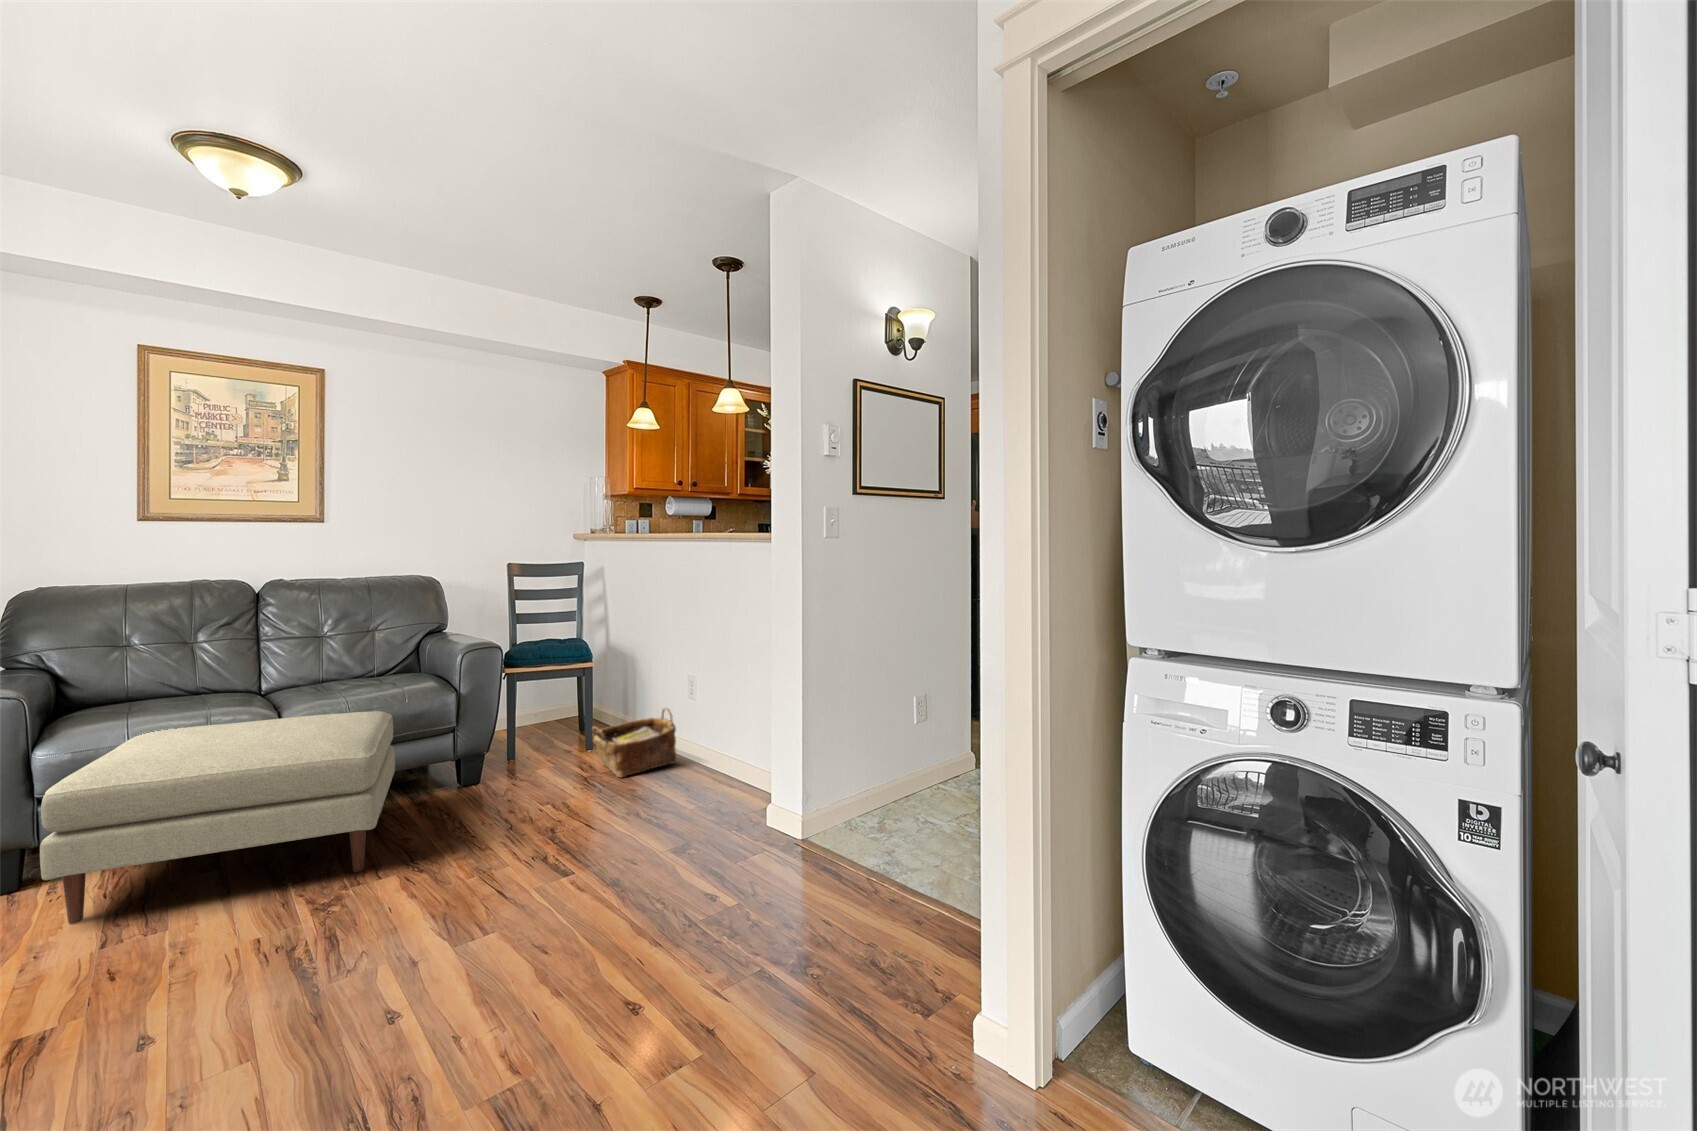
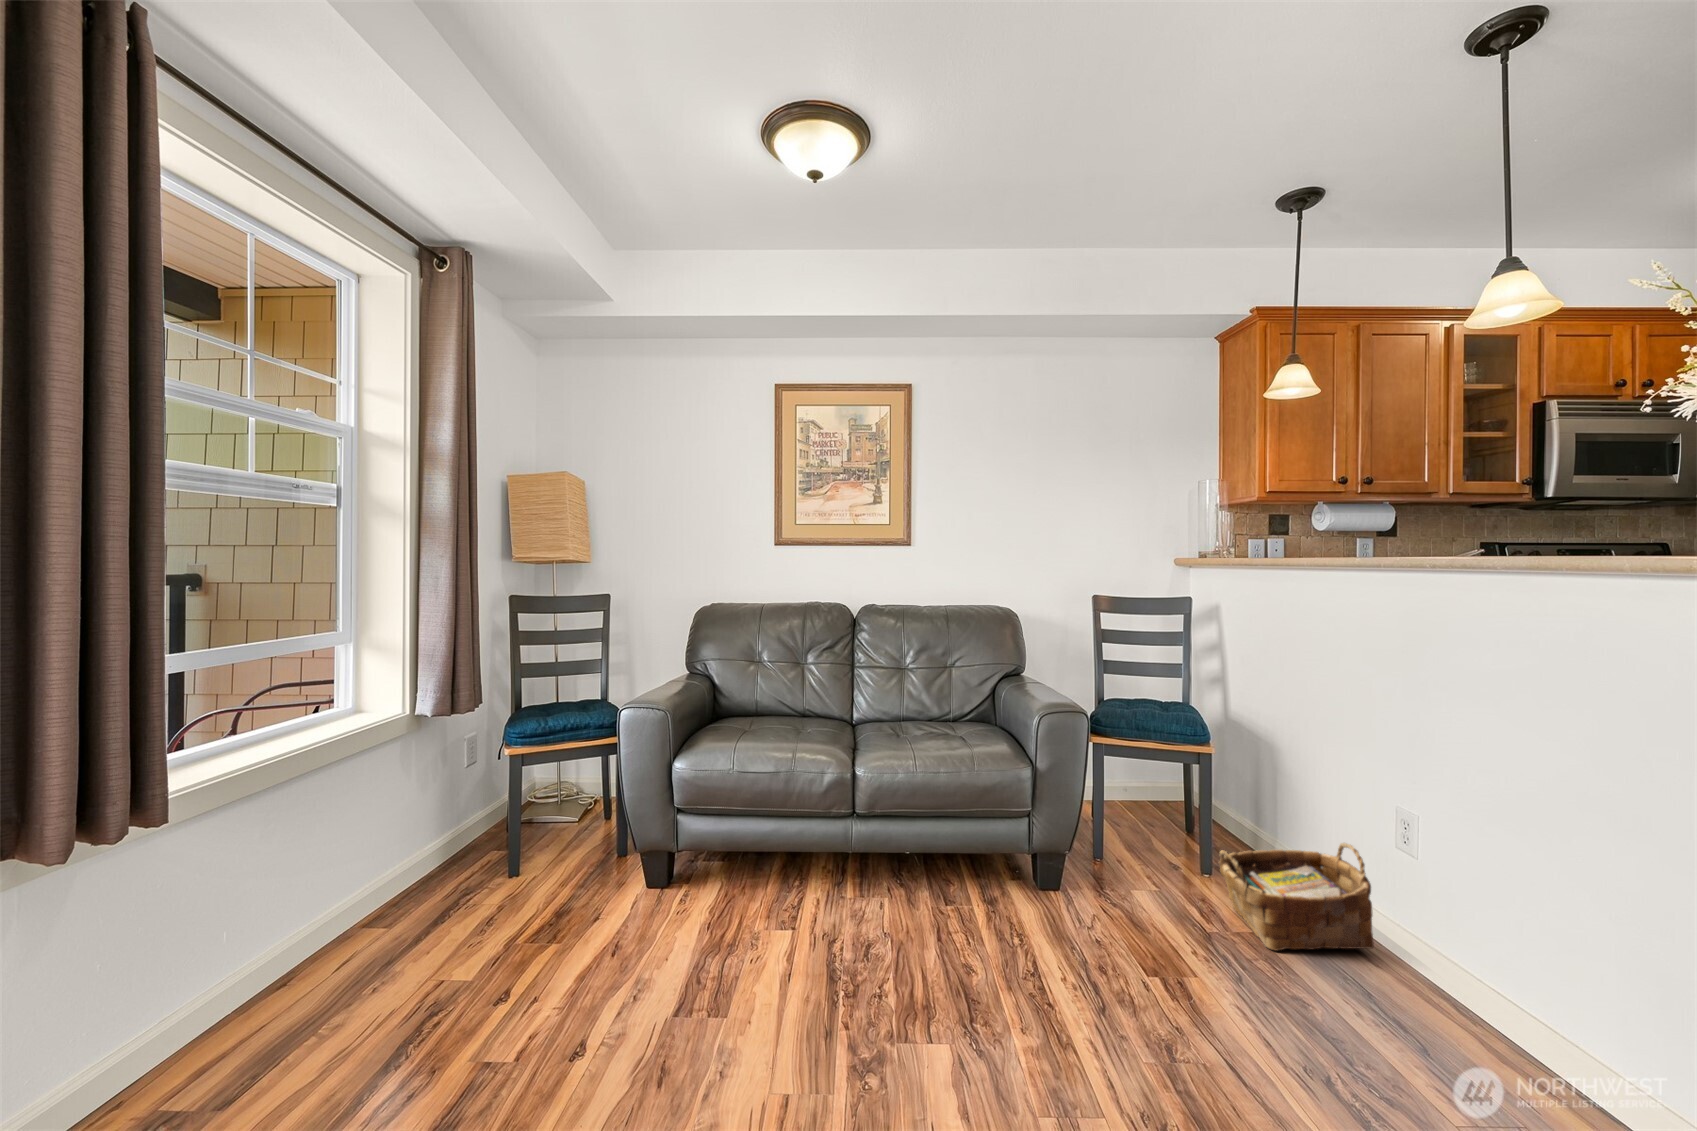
ottoman: present [40,711,395,924] -> none [645,758,962,1010]

